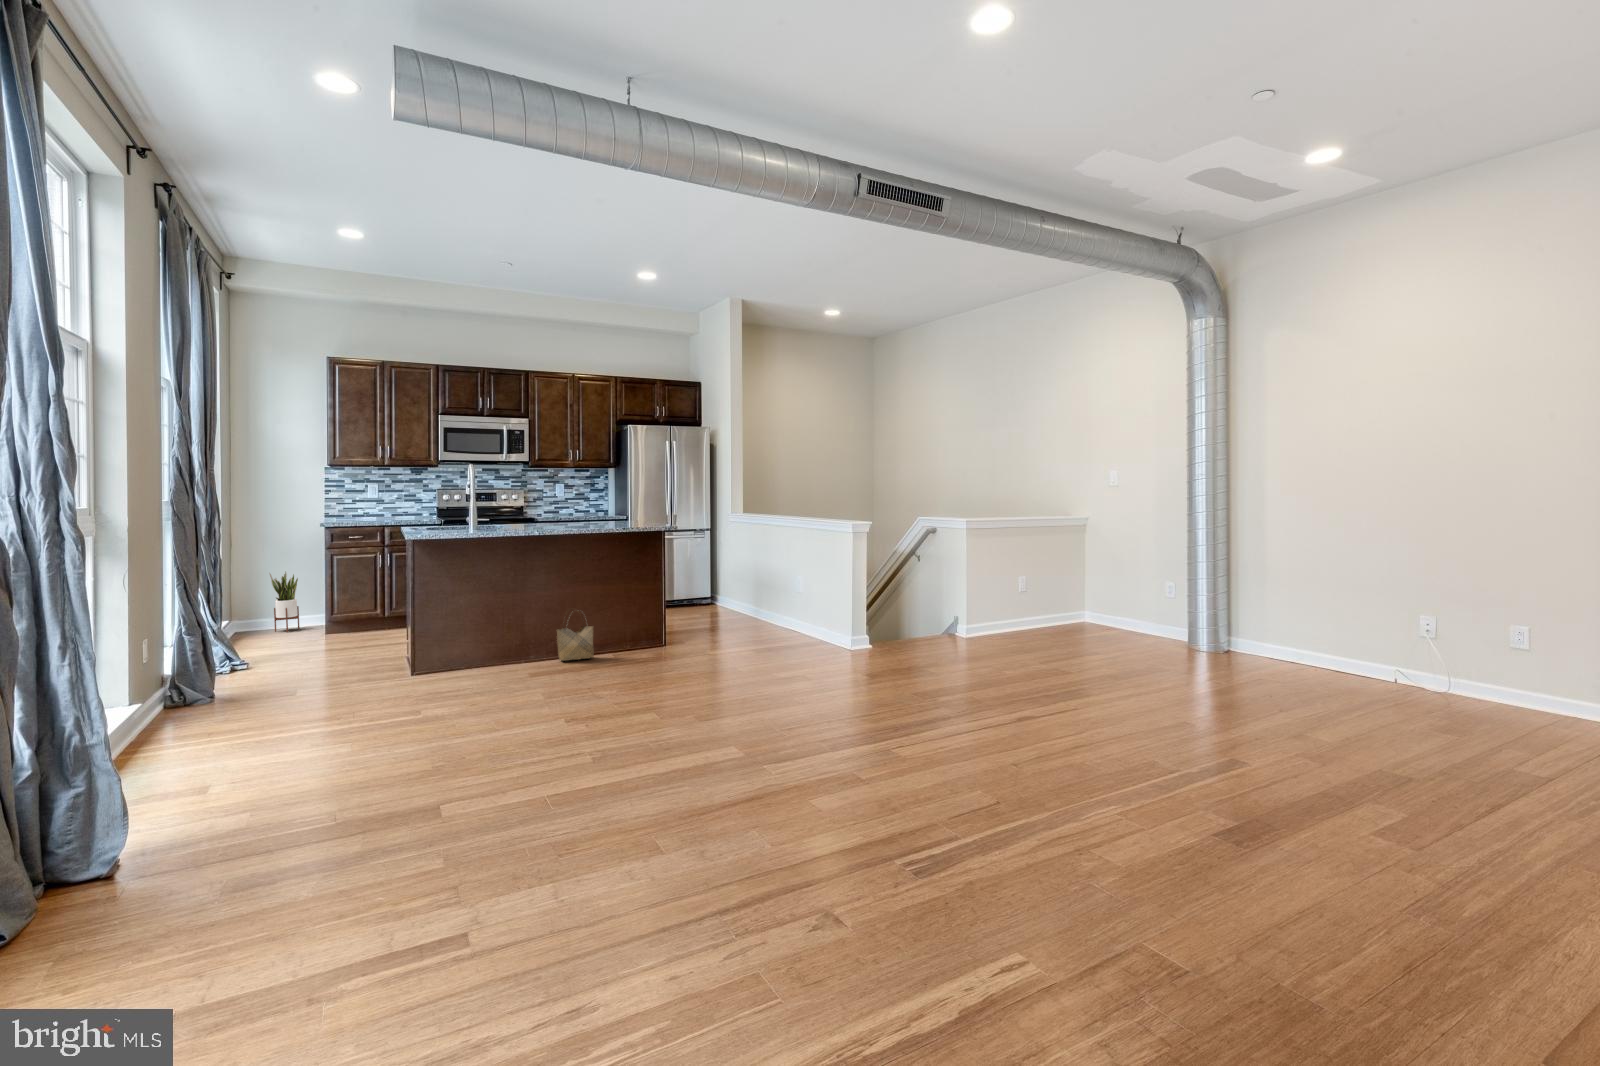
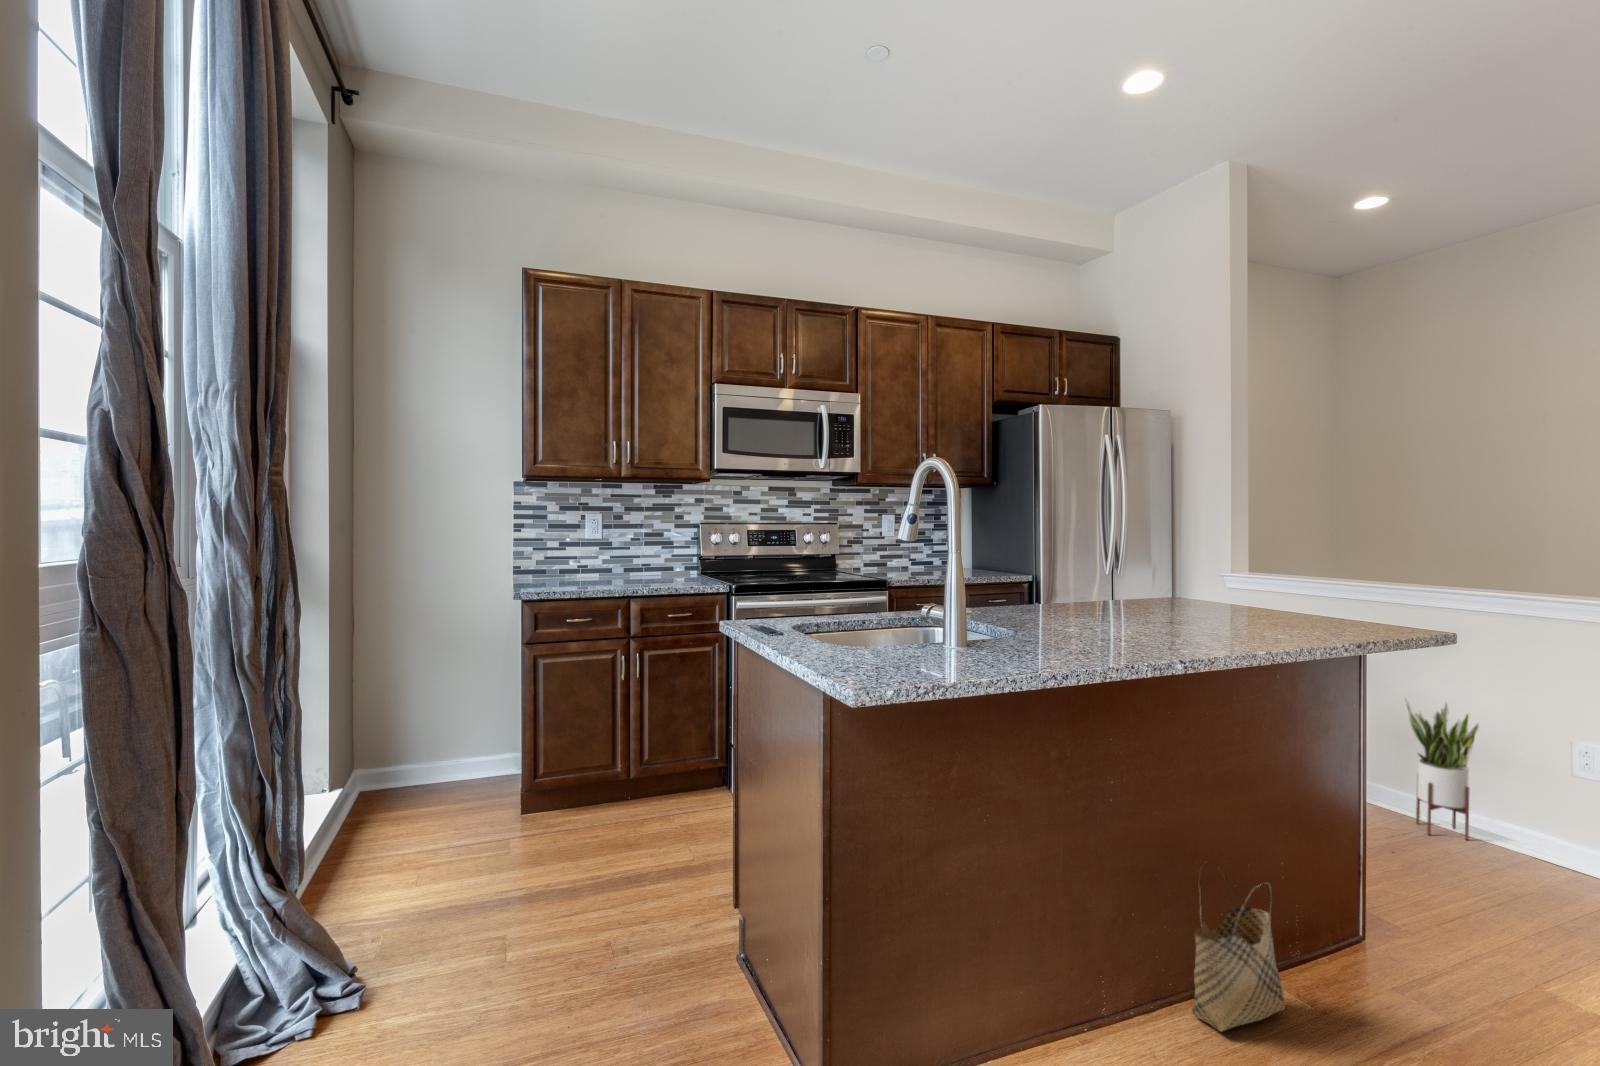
potted plant: present [269,571,299,632] -> present [1404,698,1479,840]

